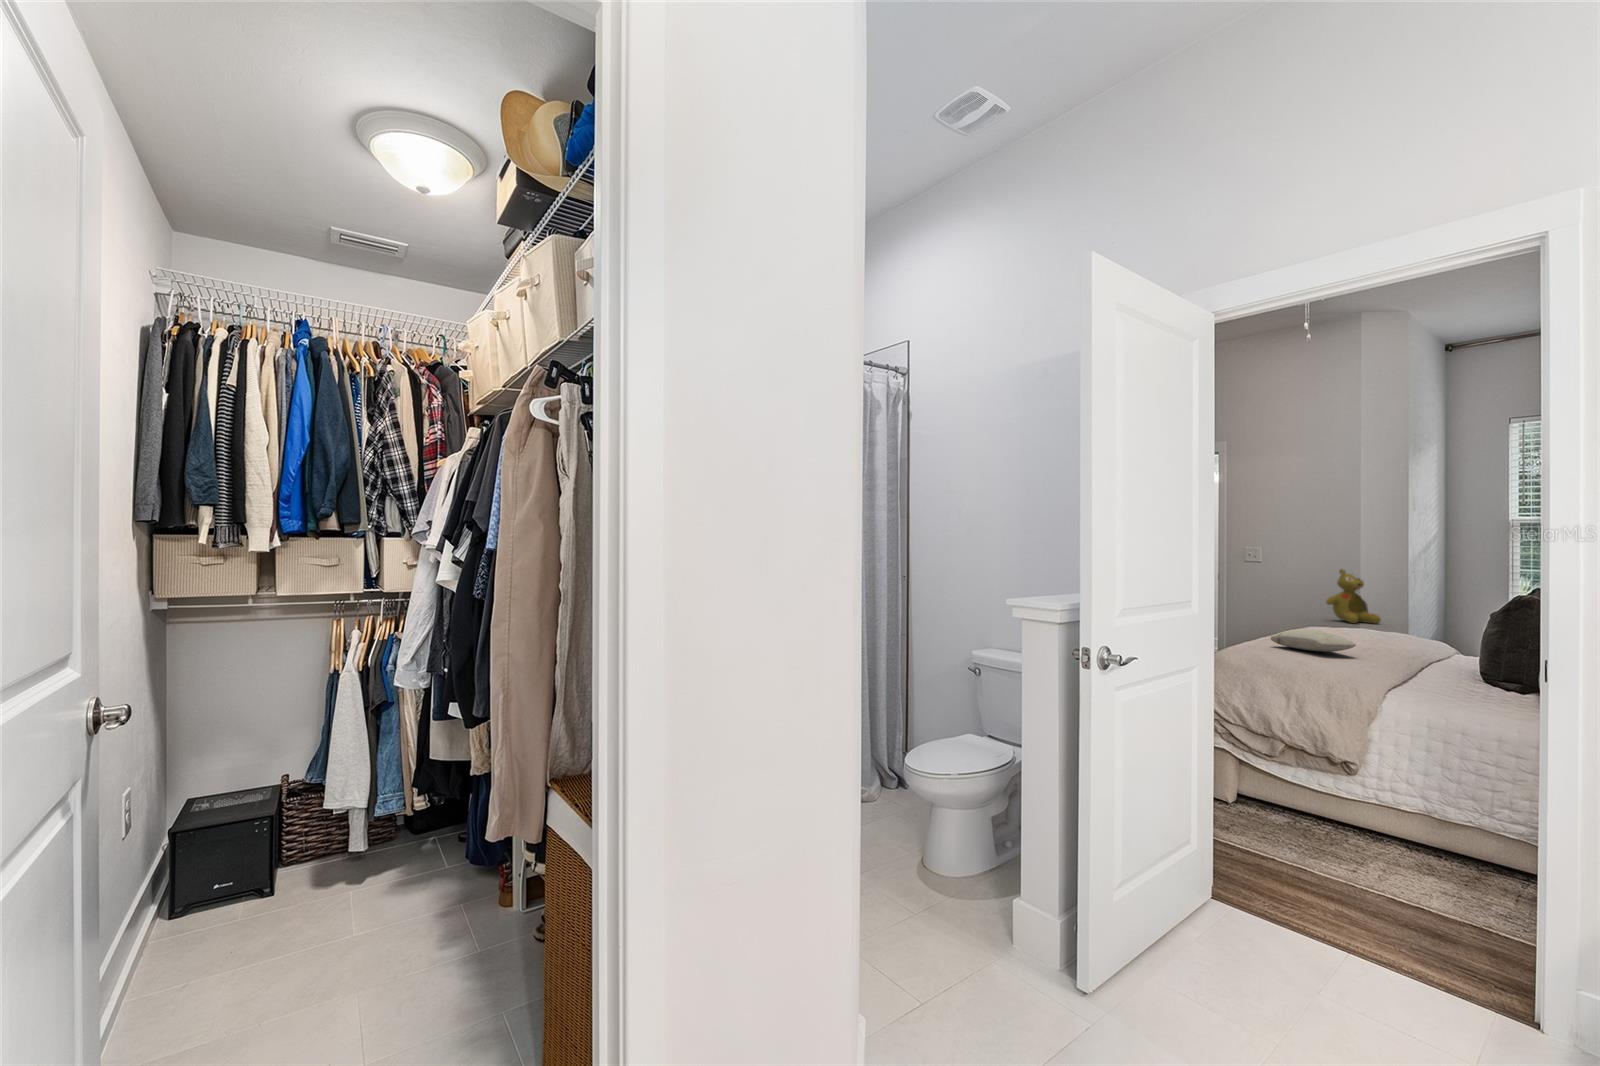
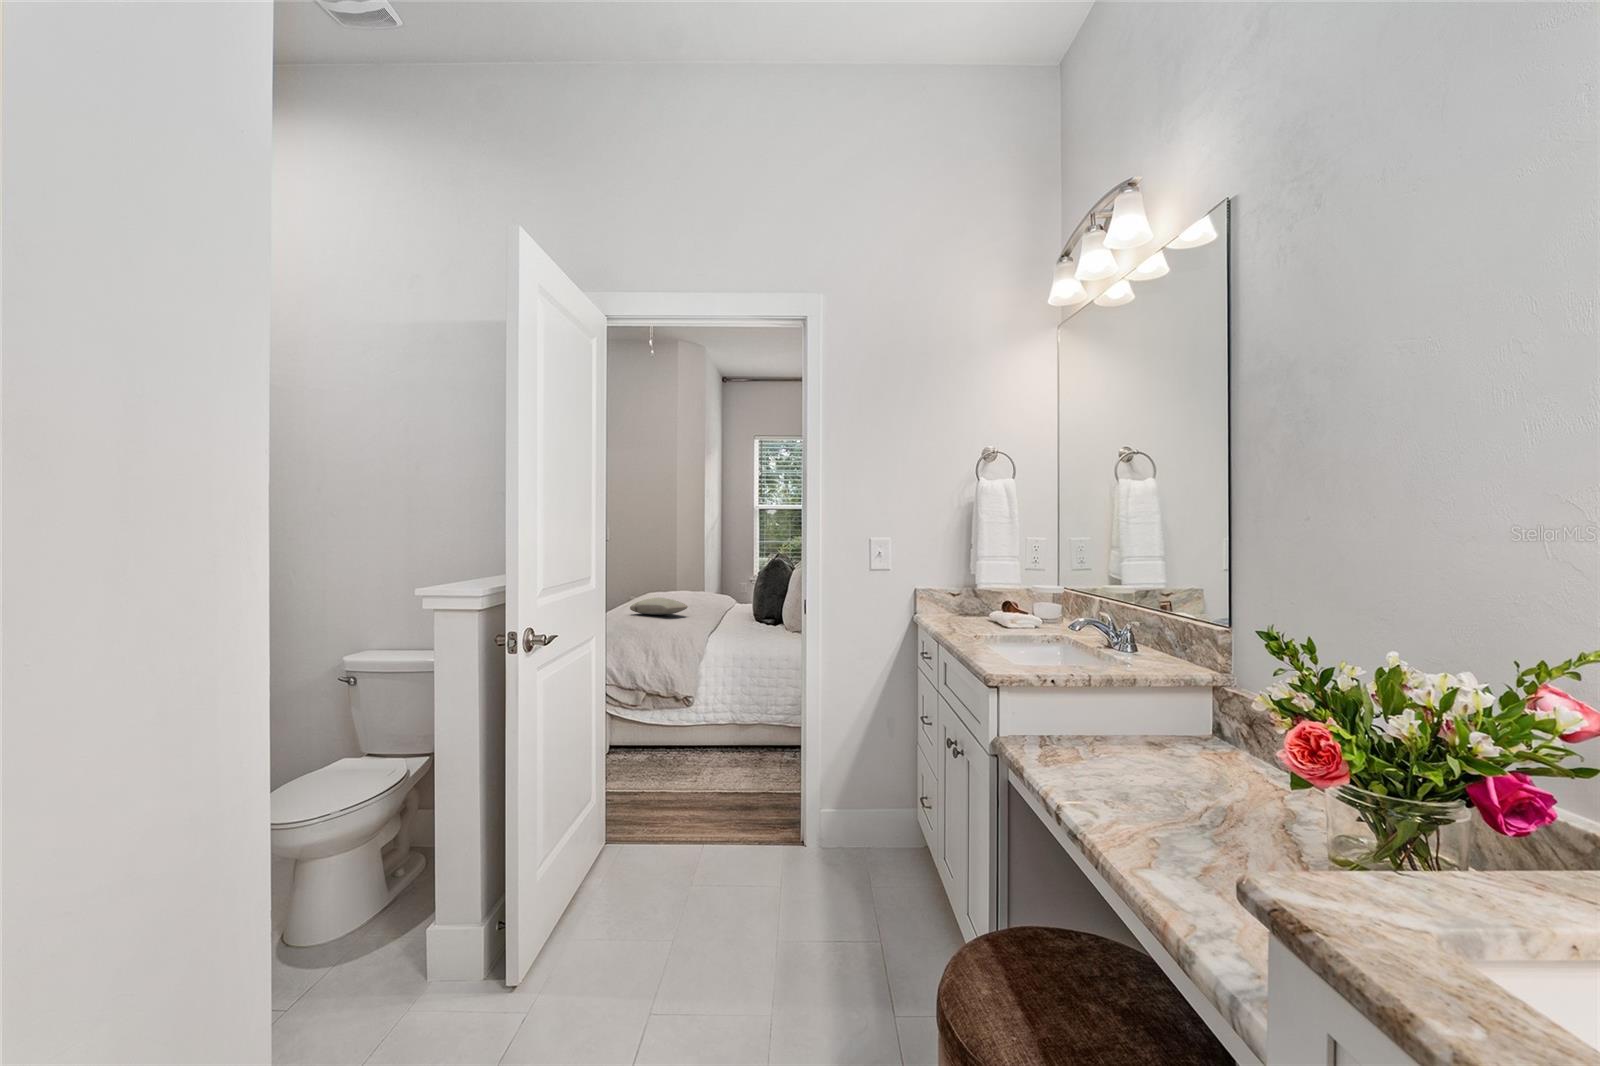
stuffed bear: present [1326,569,1381,624] -> none [657,549,691,591]

